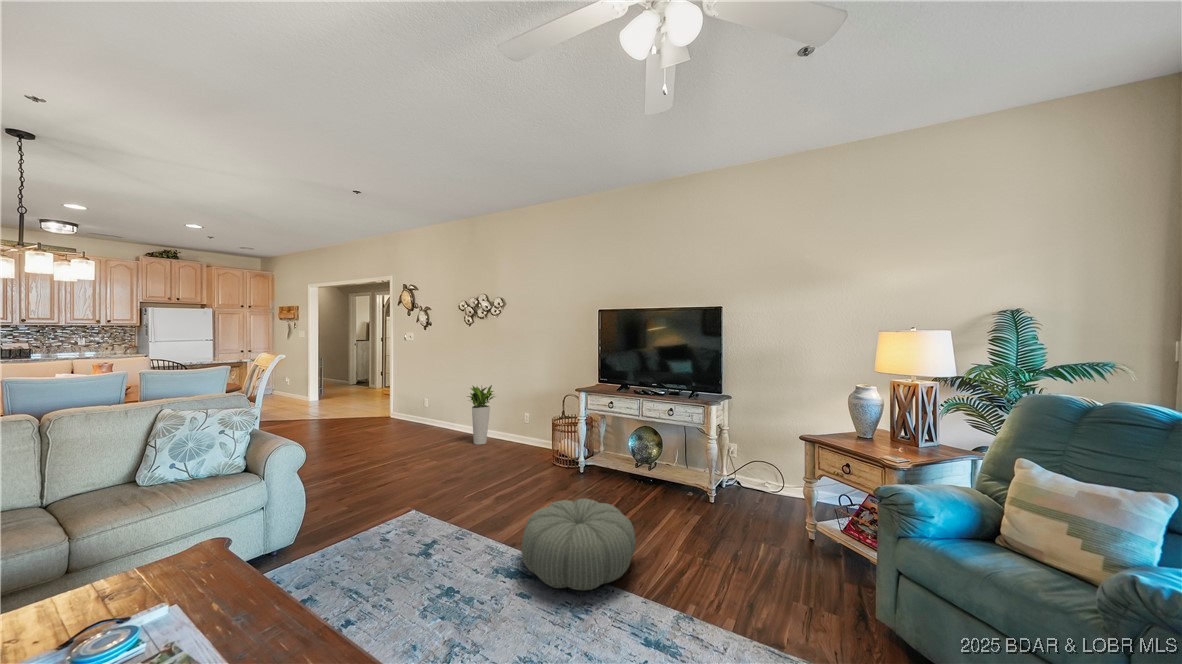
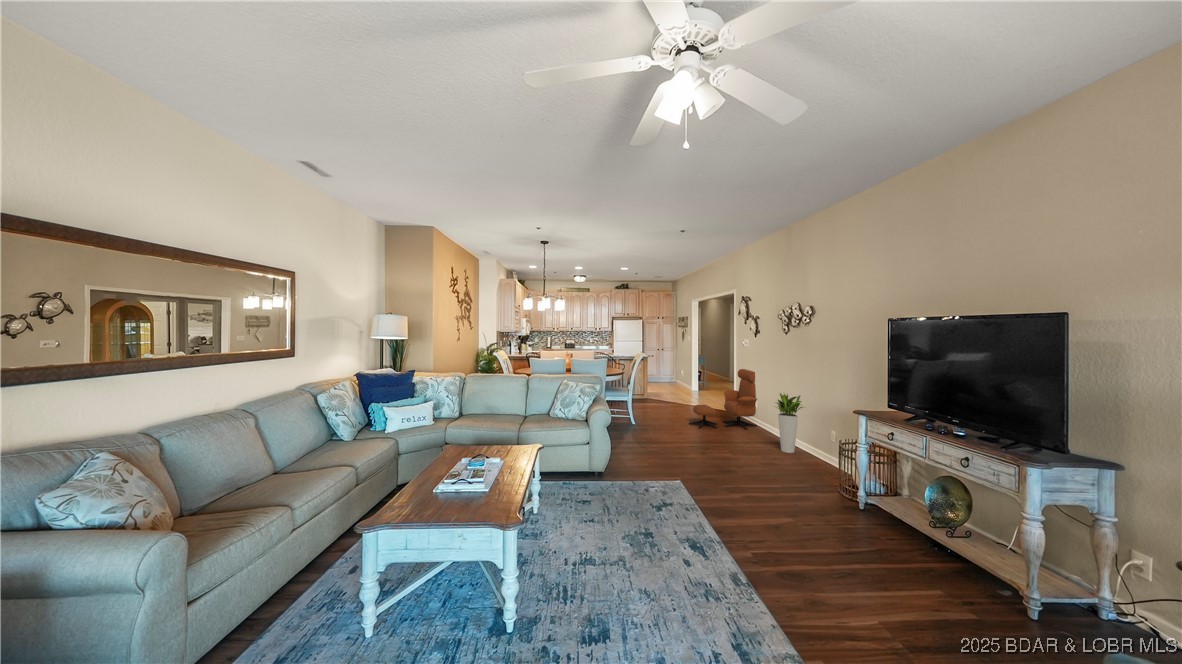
lounge chair: none [348,366,433,444] -> present [689,369,757,429]
pouf: present [521,499,636,590] -> none [699,508,816,598]

